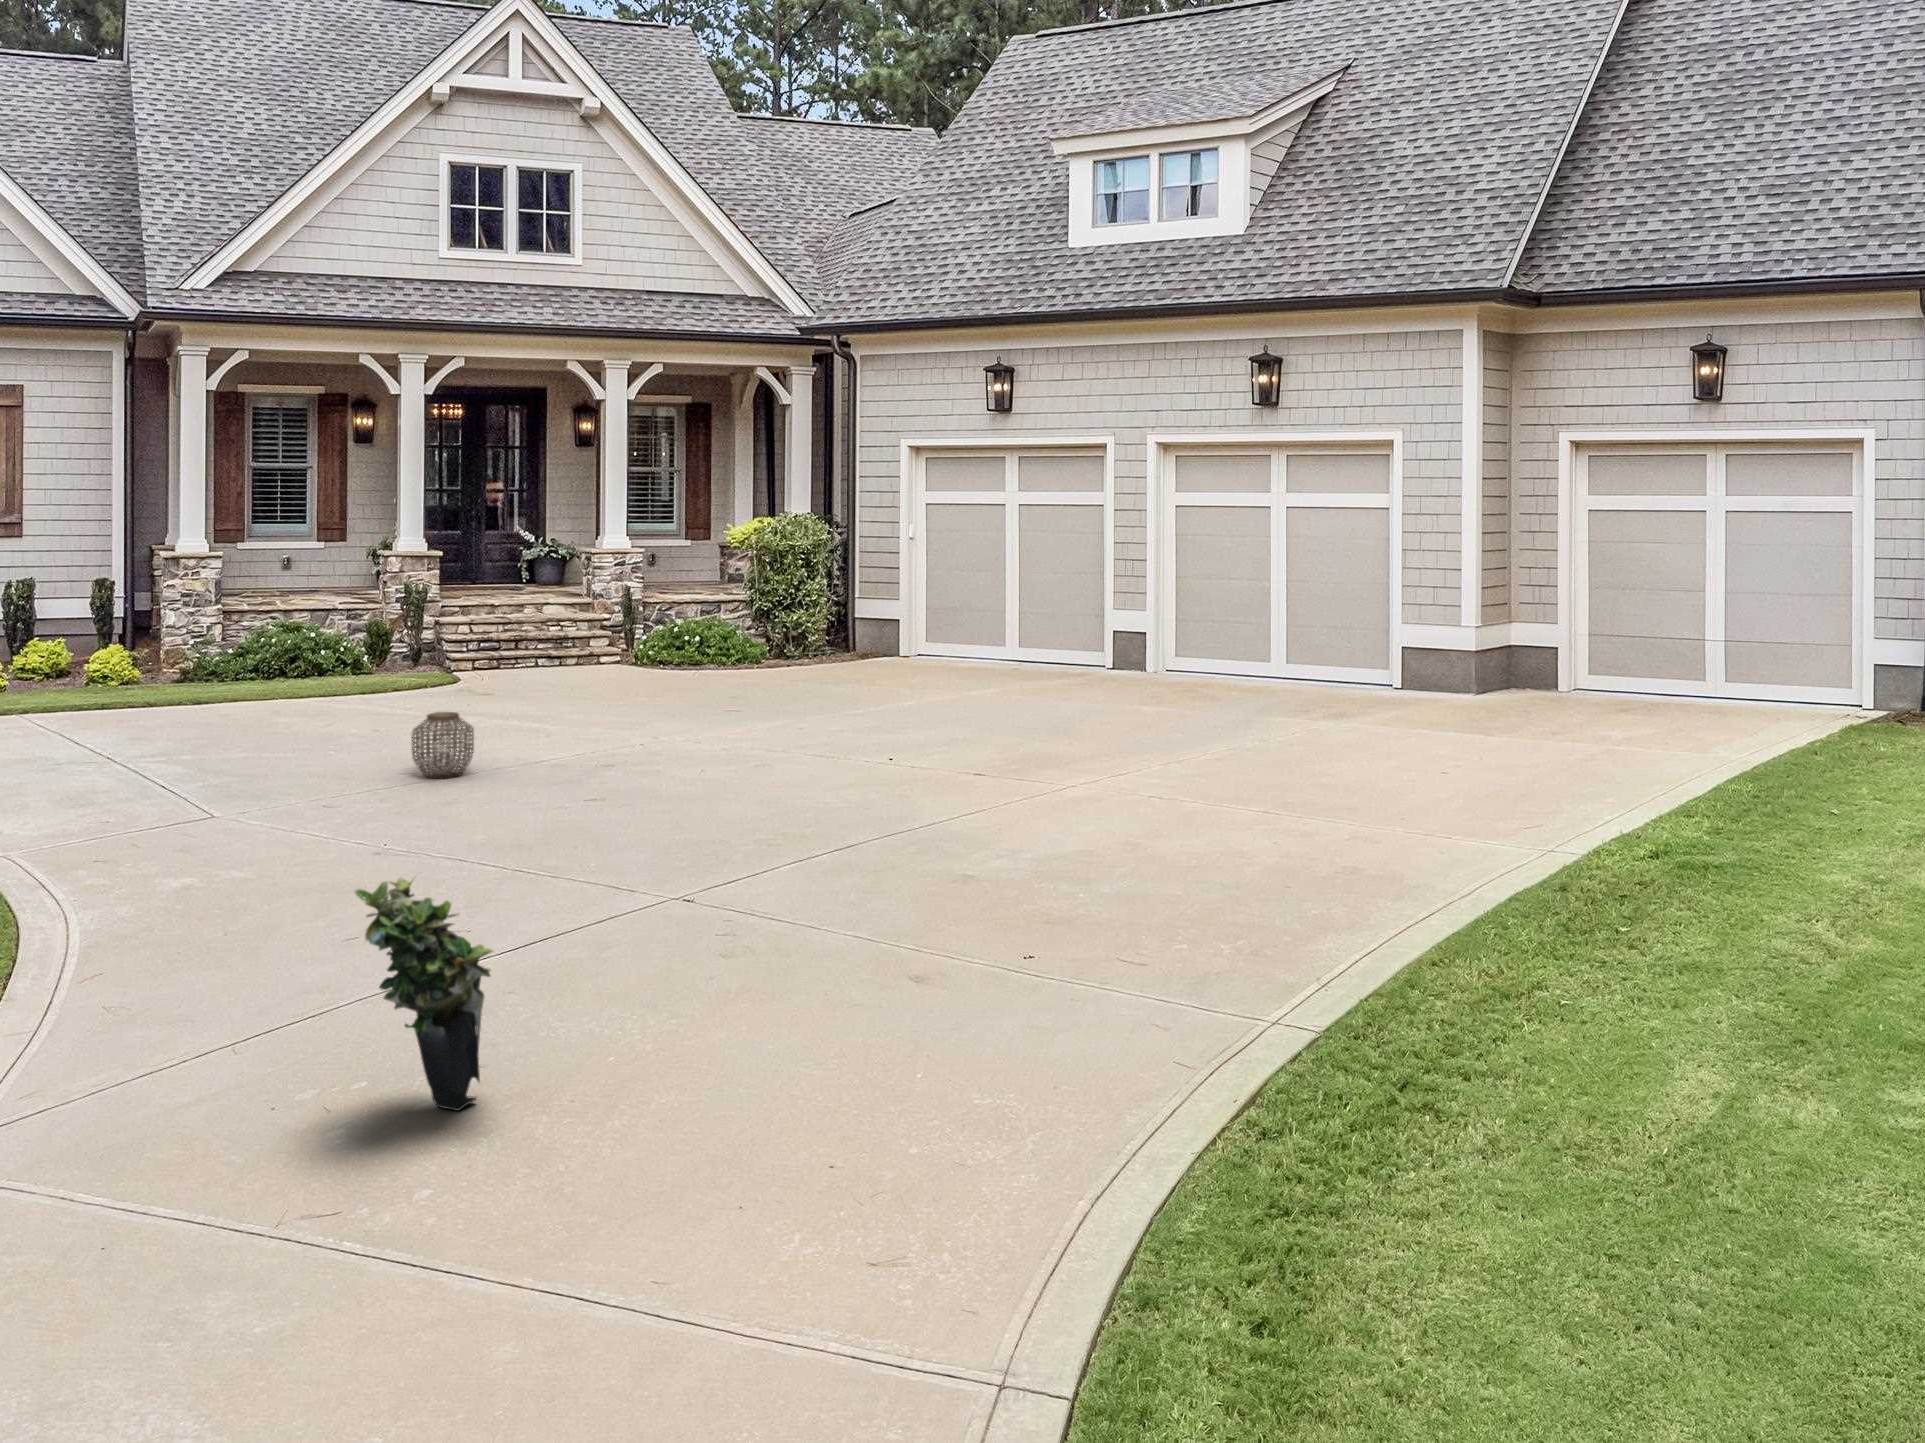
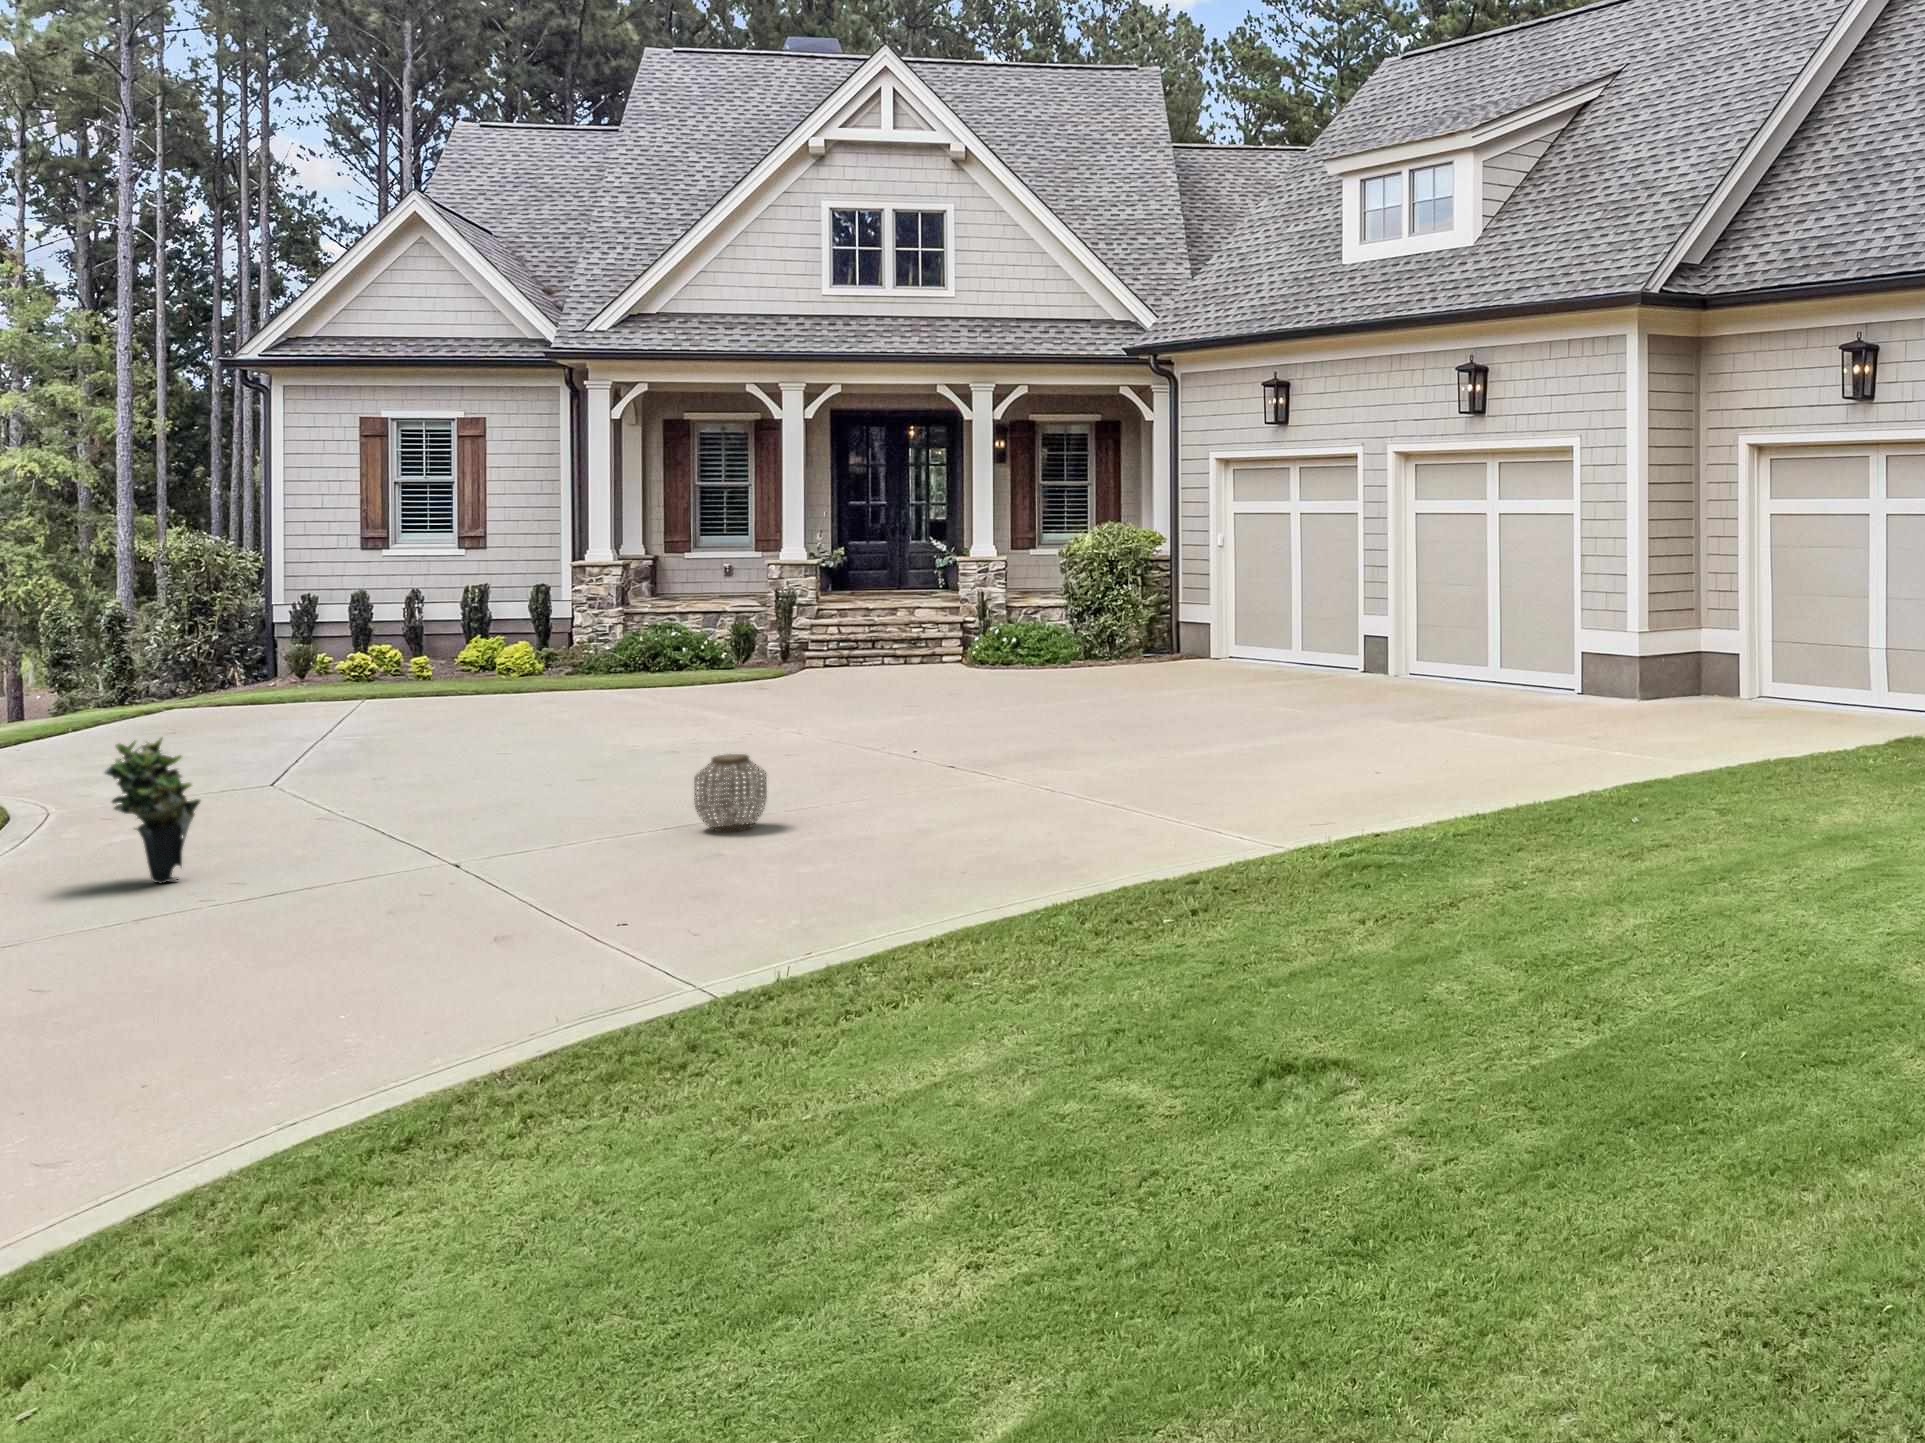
woven basket: present [412,712,474,779] -> present [694,754,767,832]

